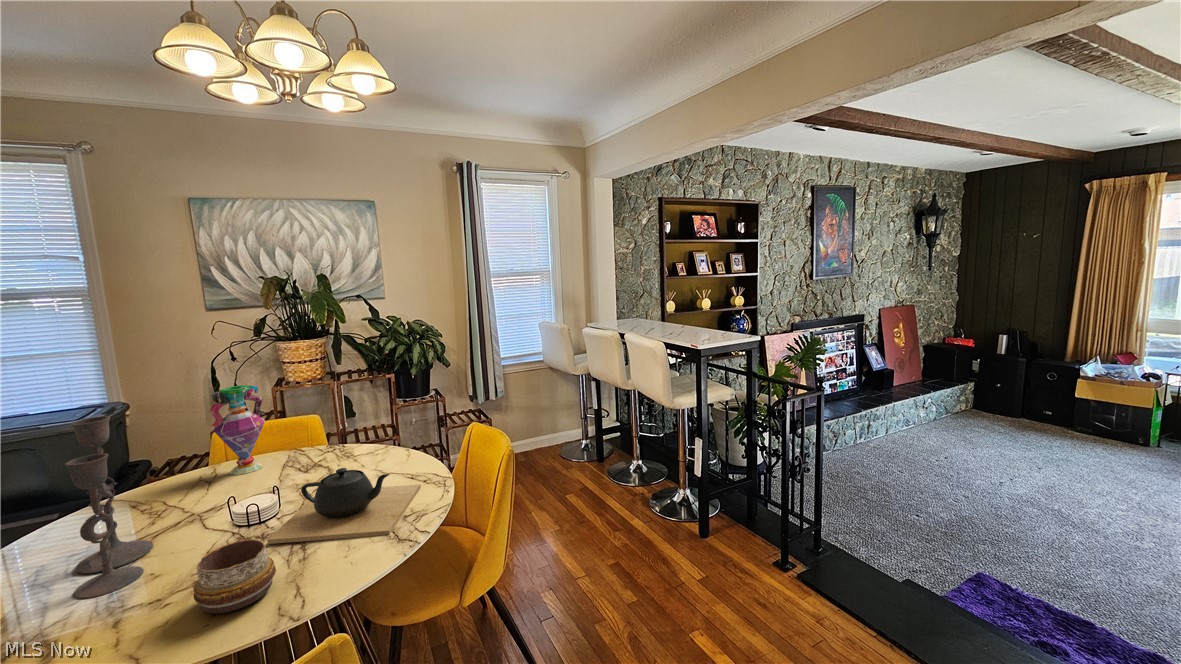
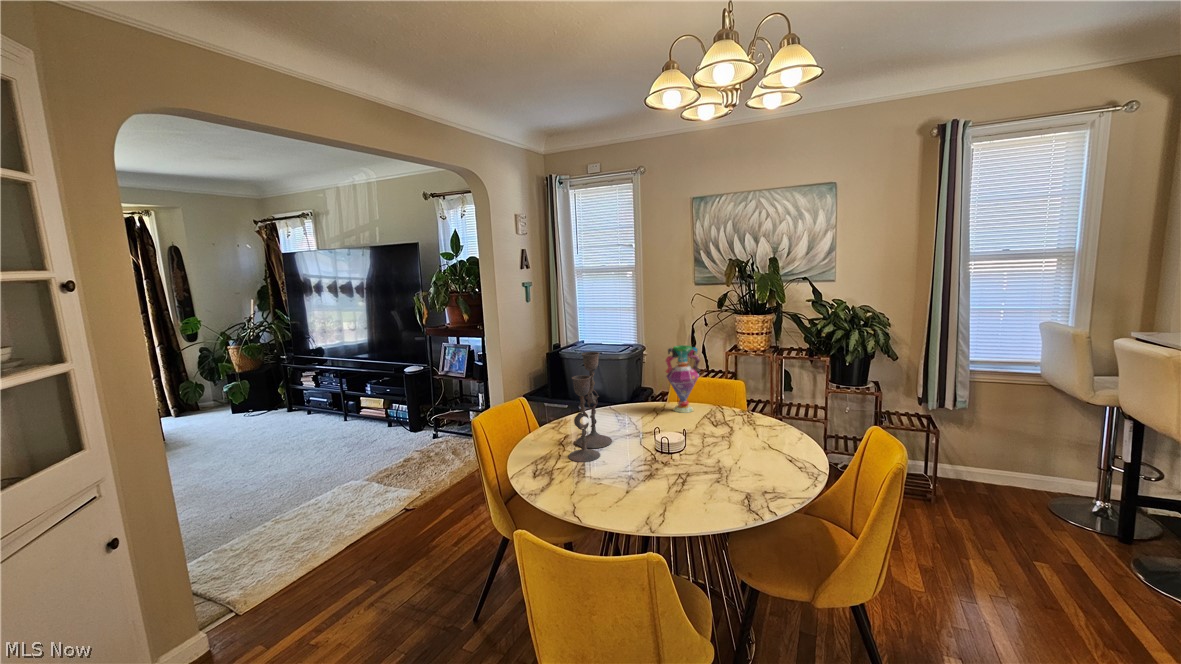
teapot: present [267,468,421,544] -> none [664,431,795,502]
decorative bowl: present [193,540,276,613] -> none [606,459,654,506]

